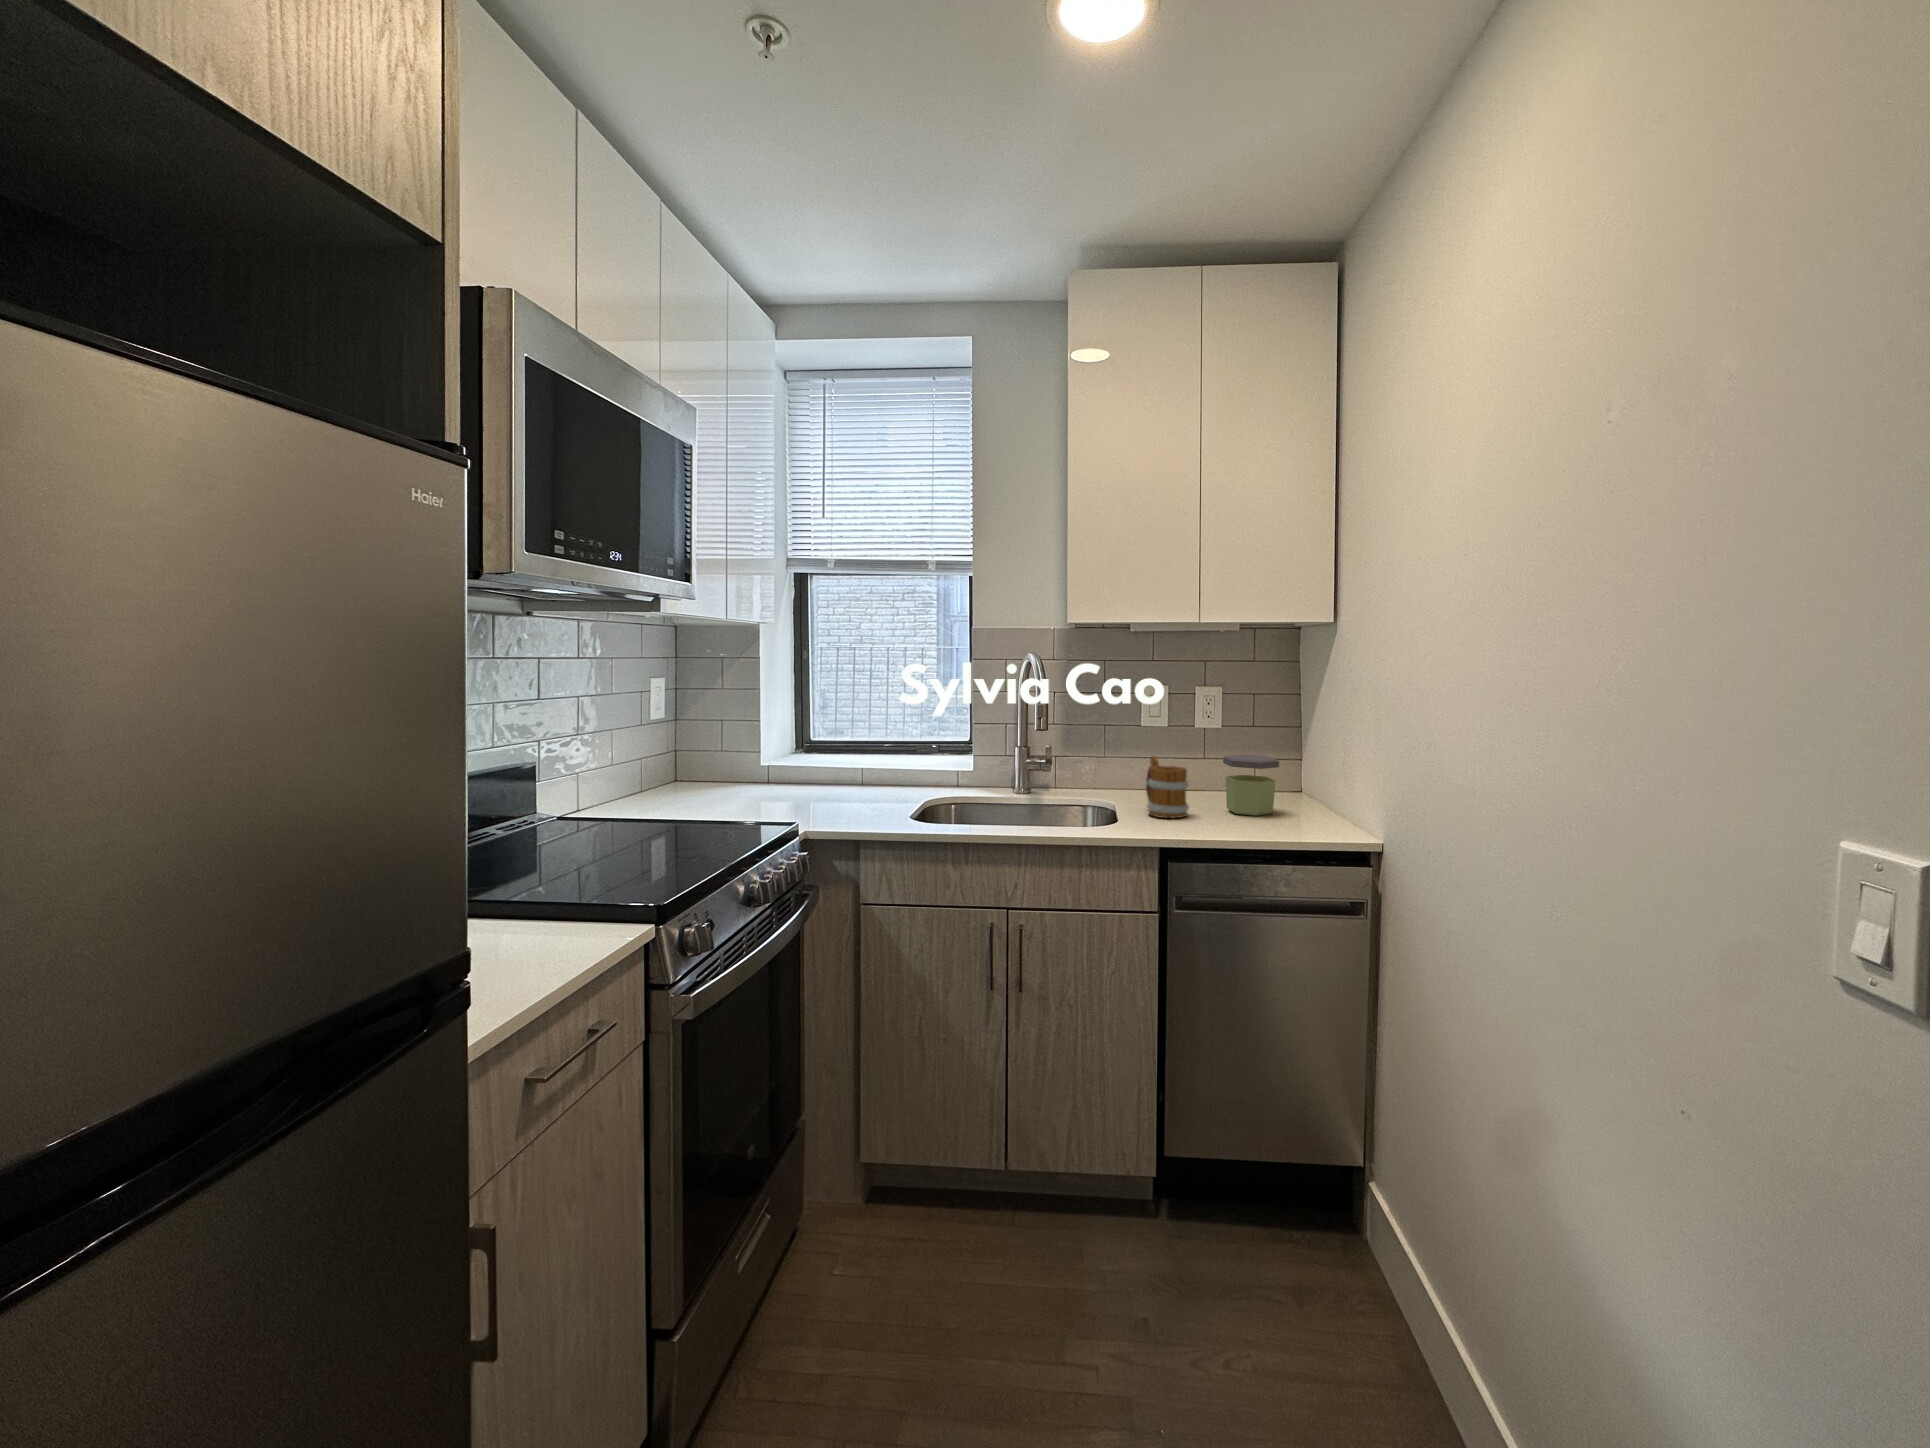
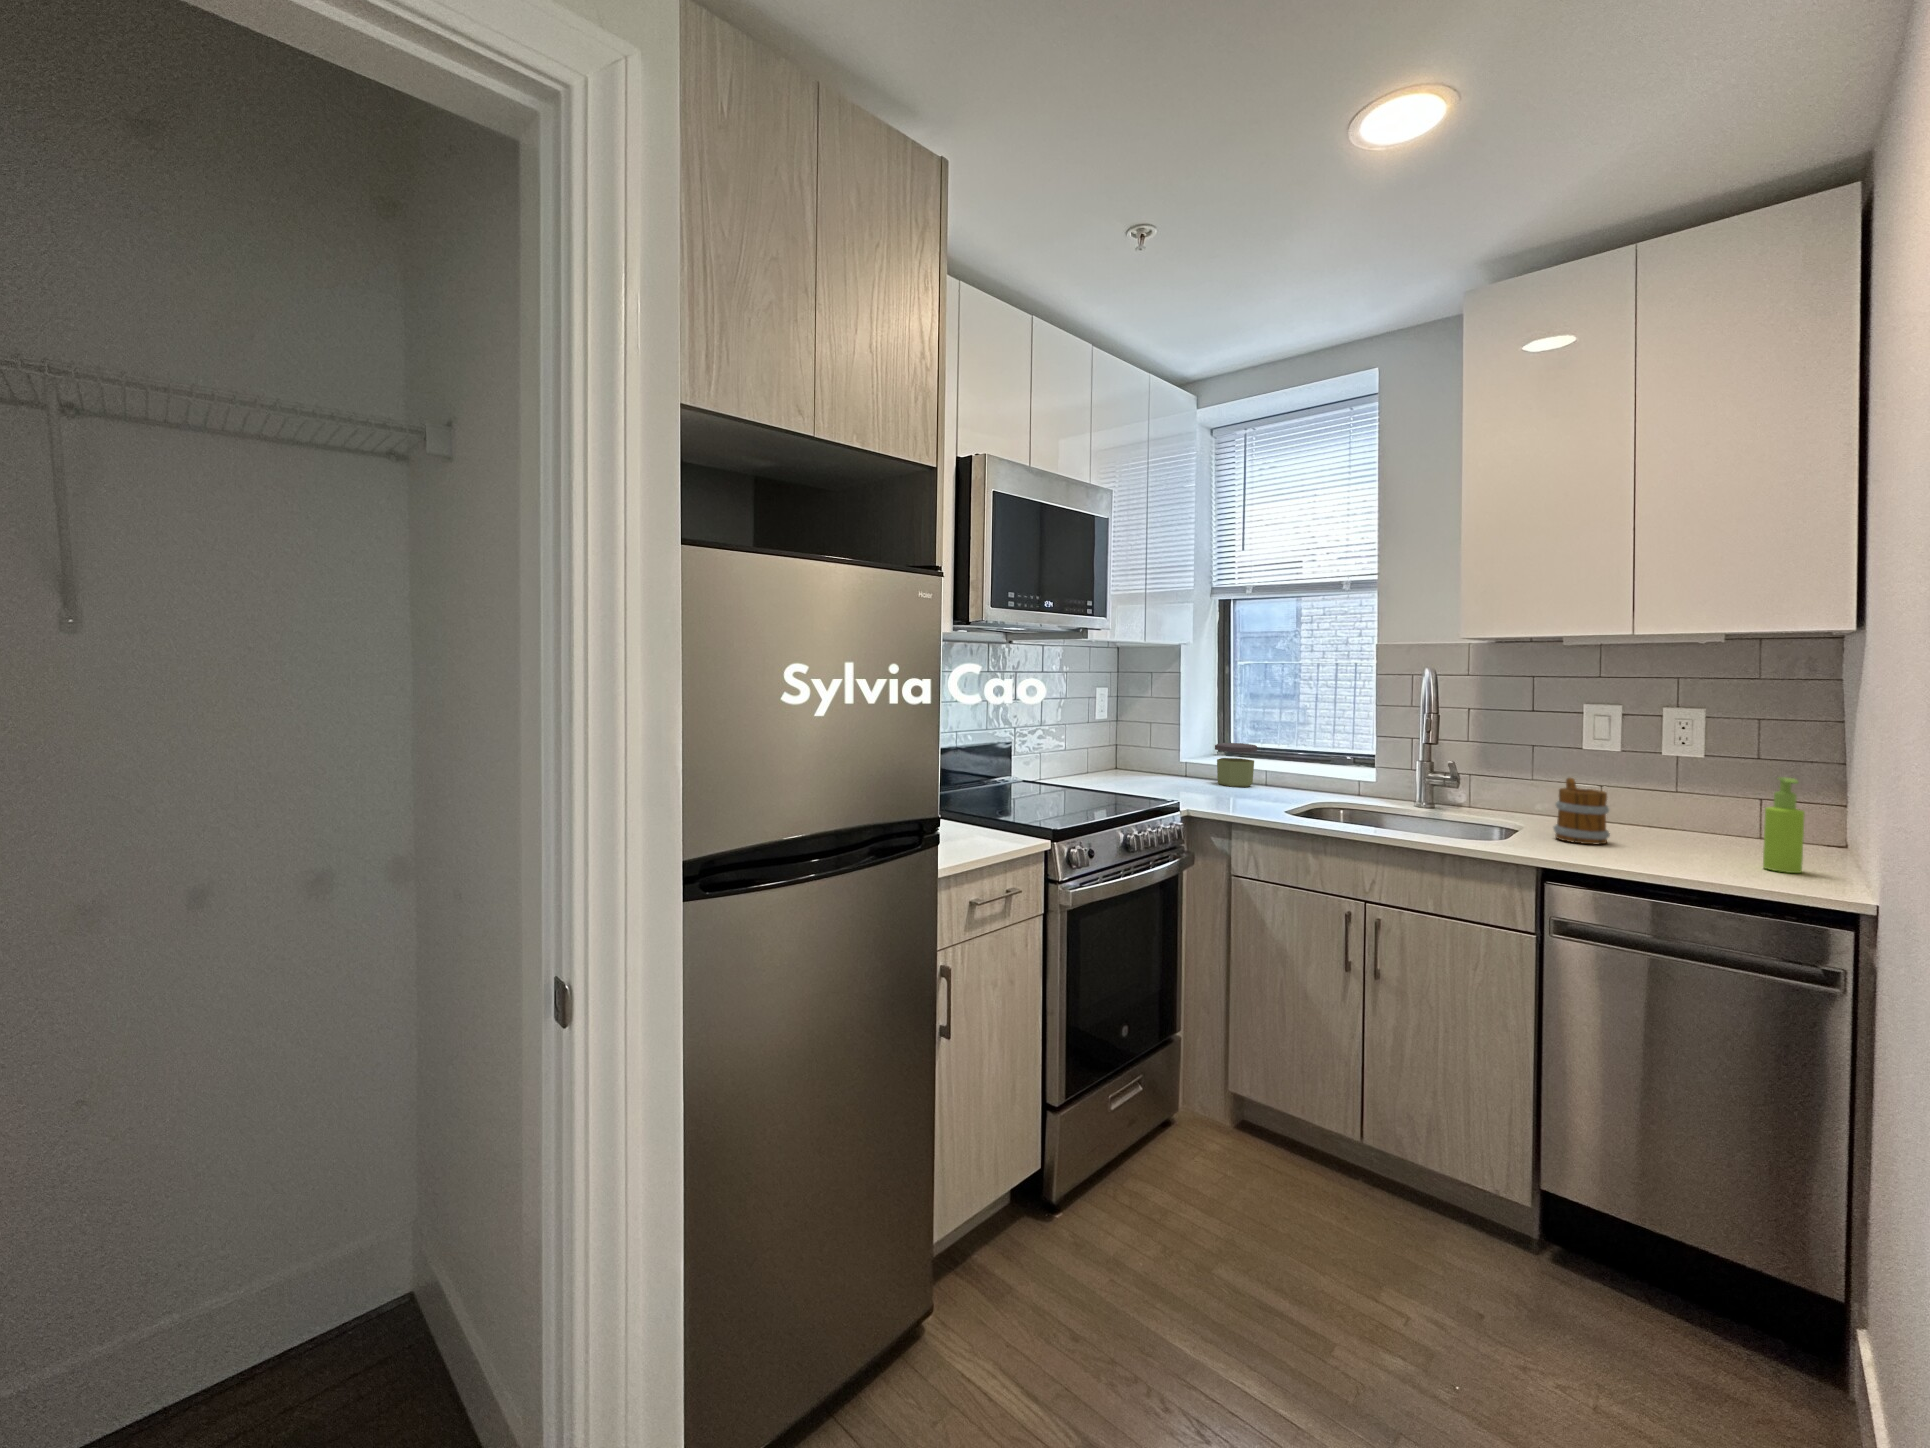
soap dispenser: none [1300,745,1325,826] -> present [1763,777,1804,873]
jar: present [1223,754,1279,816] -> present [1215,743,1257,787]

